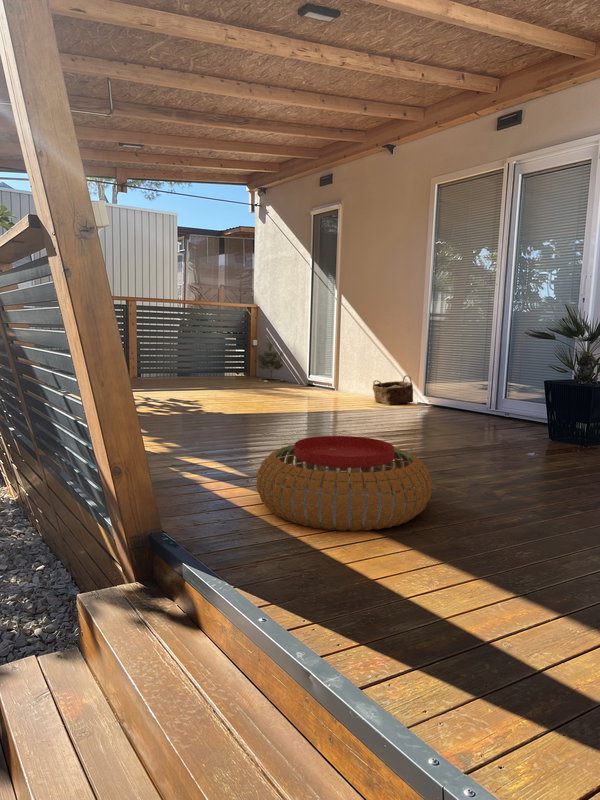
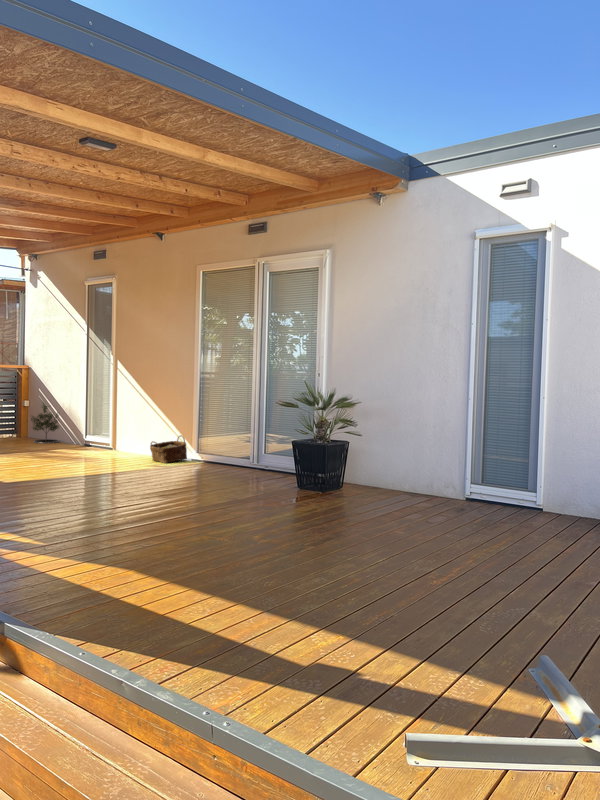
pouf: present [256,436,432,531] -> none [58,503,204,582]

